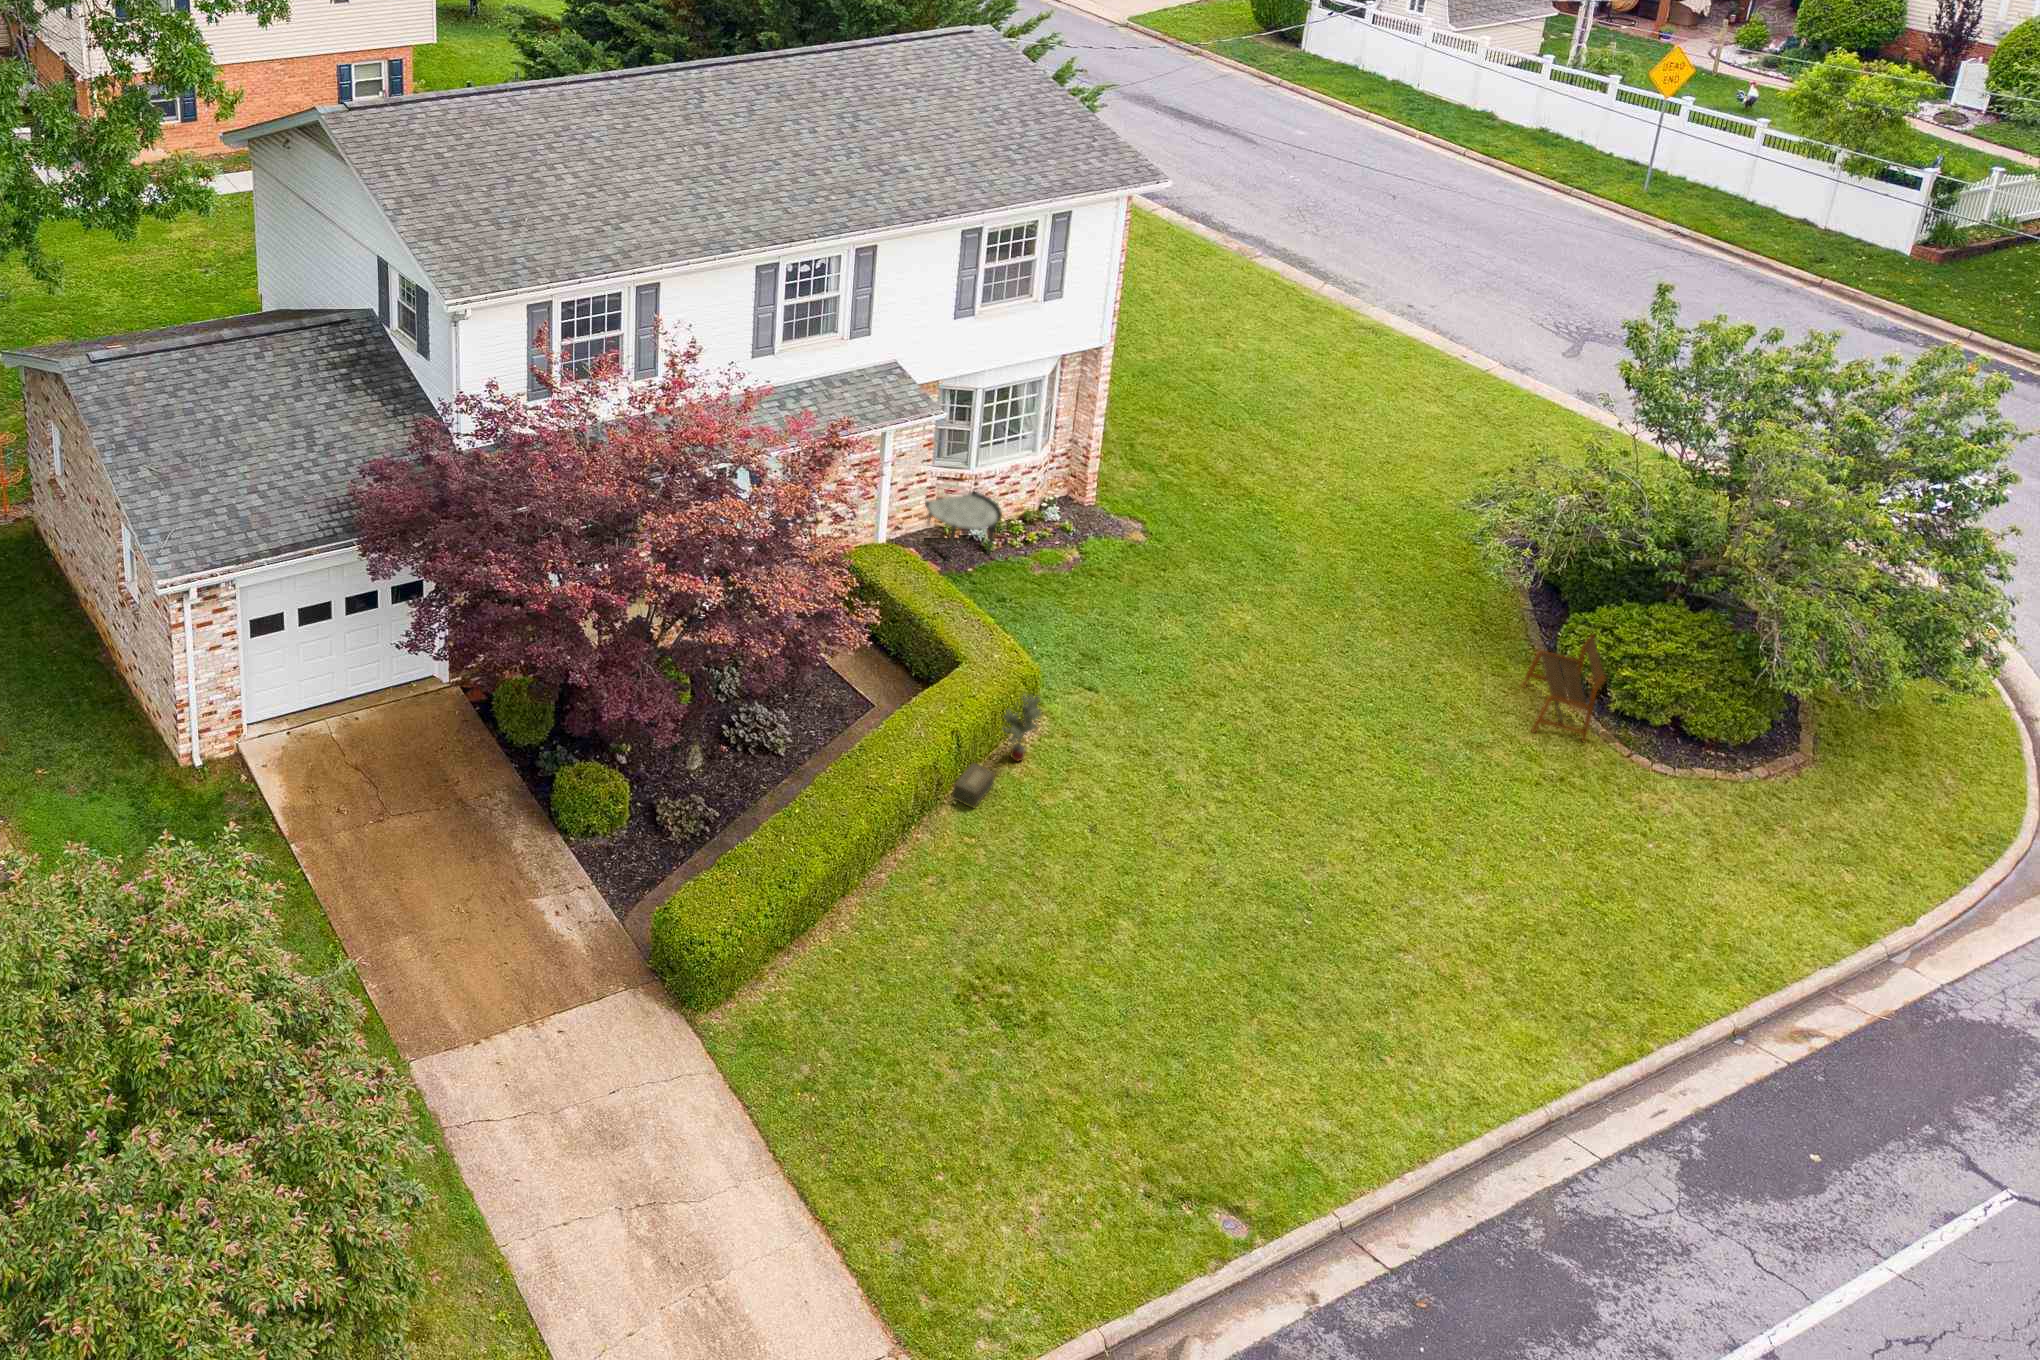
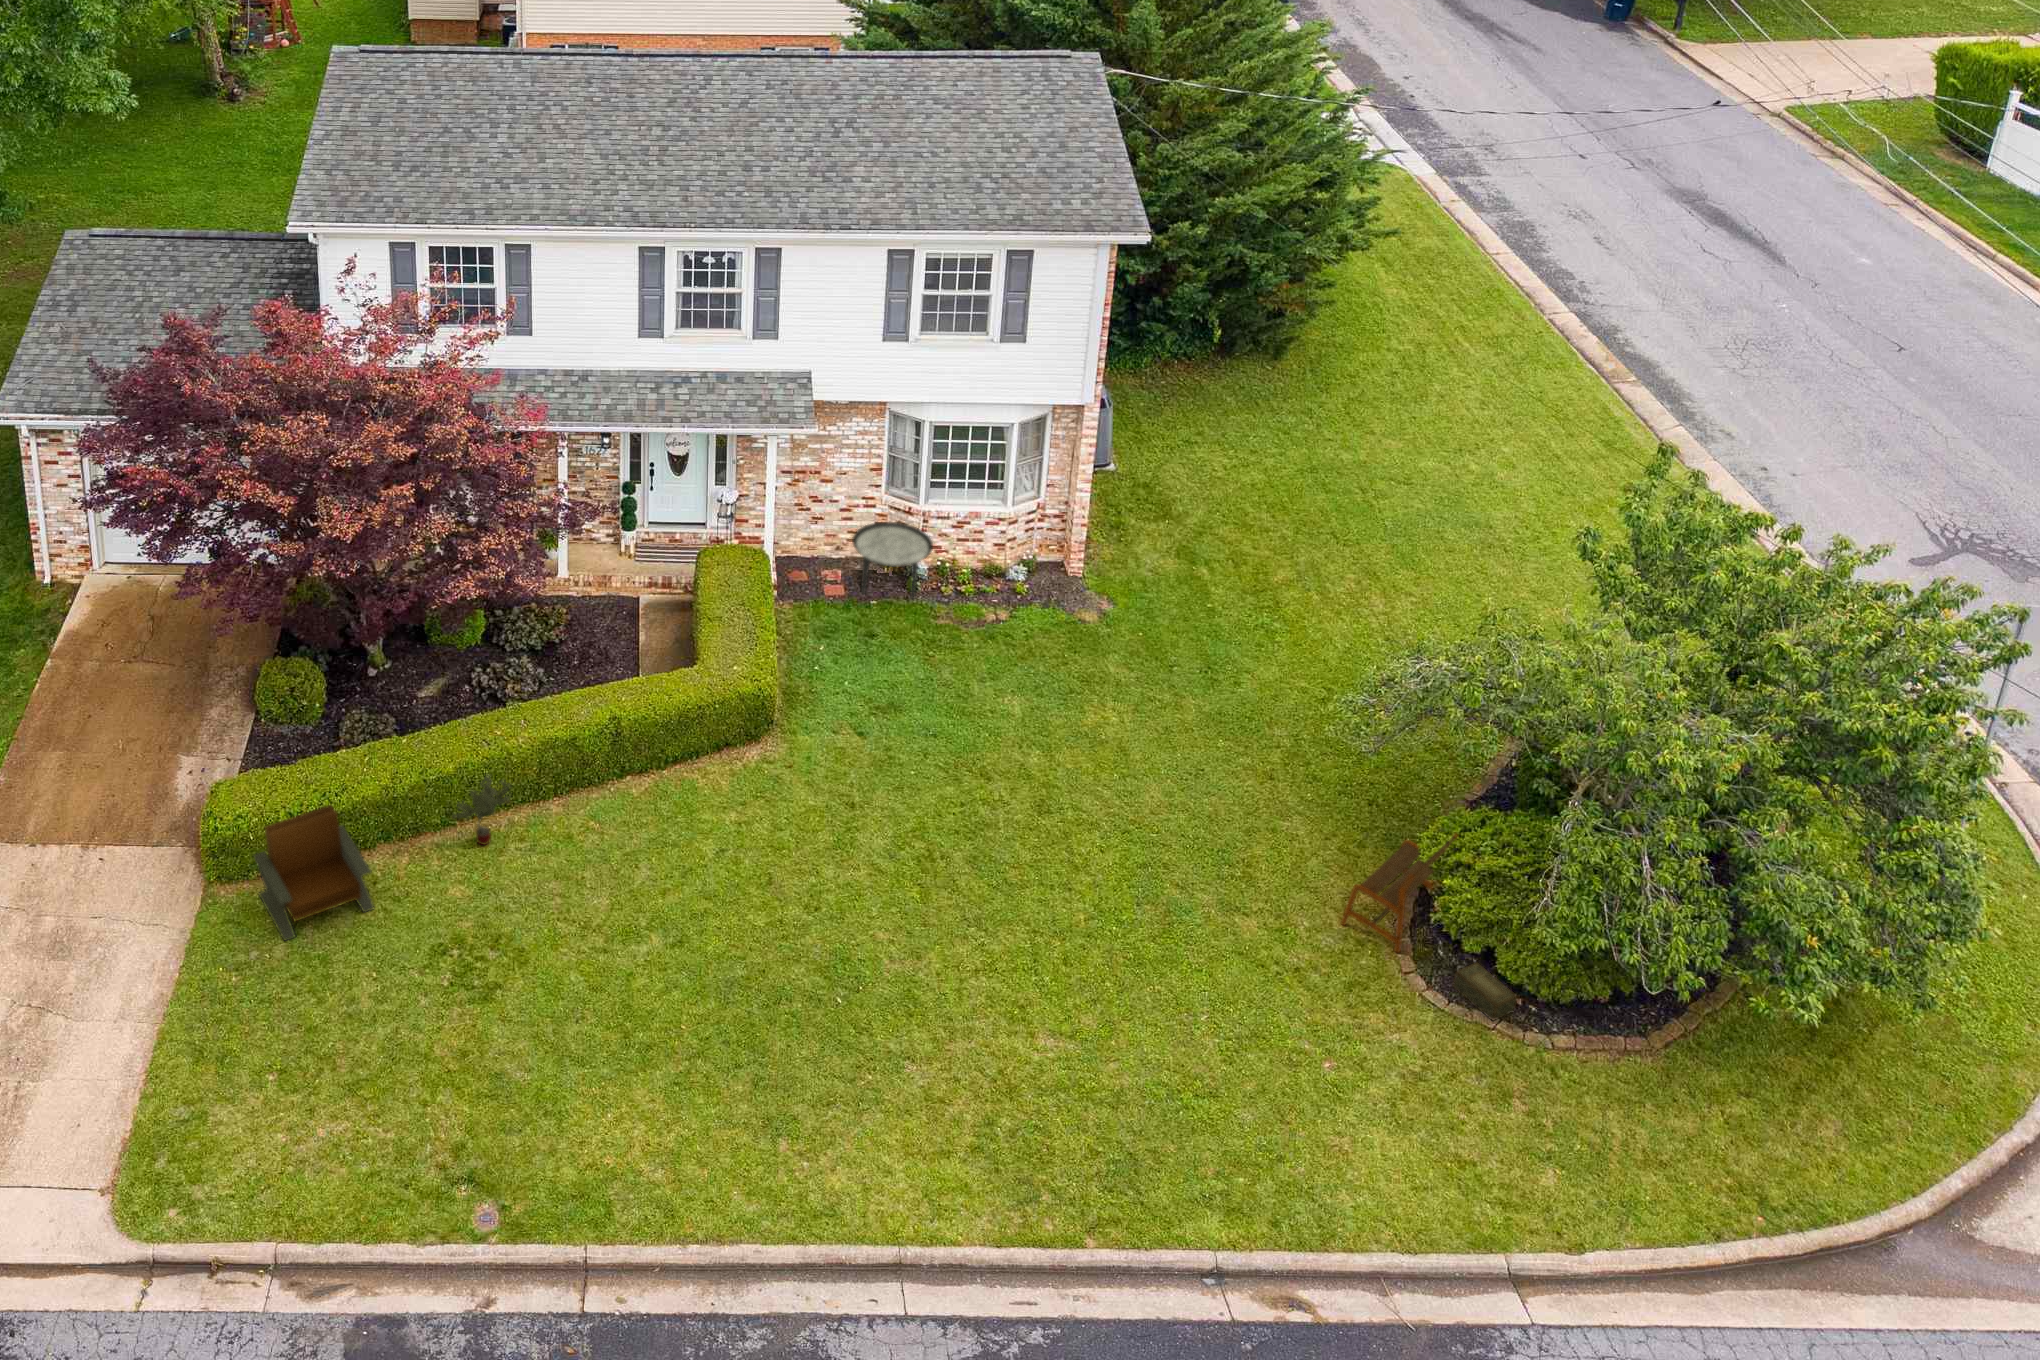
potted tree: present [1003,696,1042,761] -> present [453,775,511,845]
woven basket: present [951,763,995,808] -> present [1452,963,1518,1021]
lounge chair: none [764,896,886,1050] -> present [254,805,375,940]

